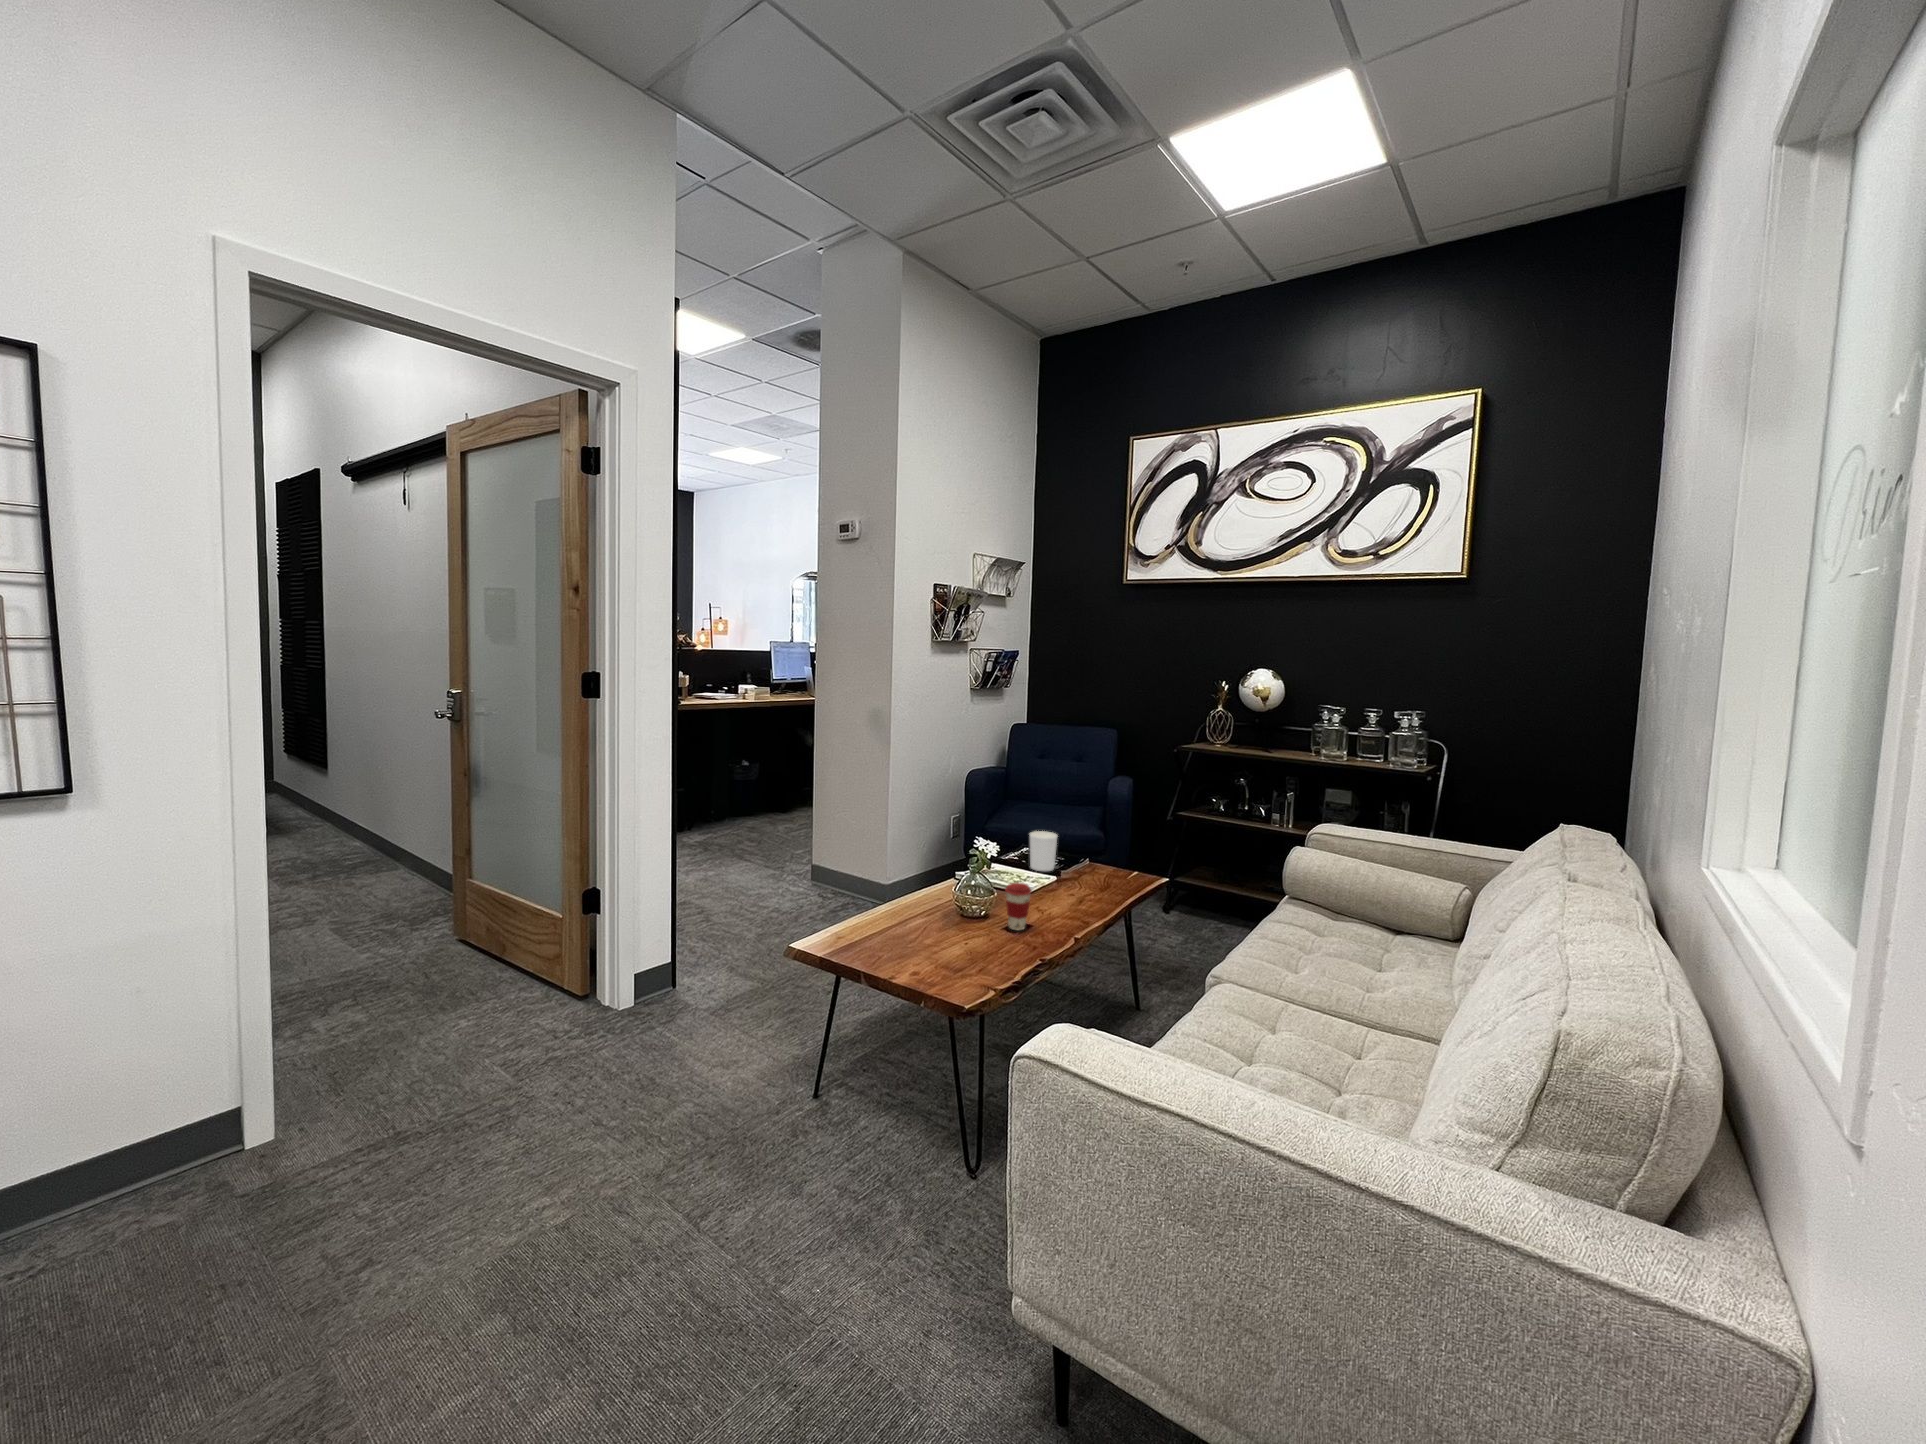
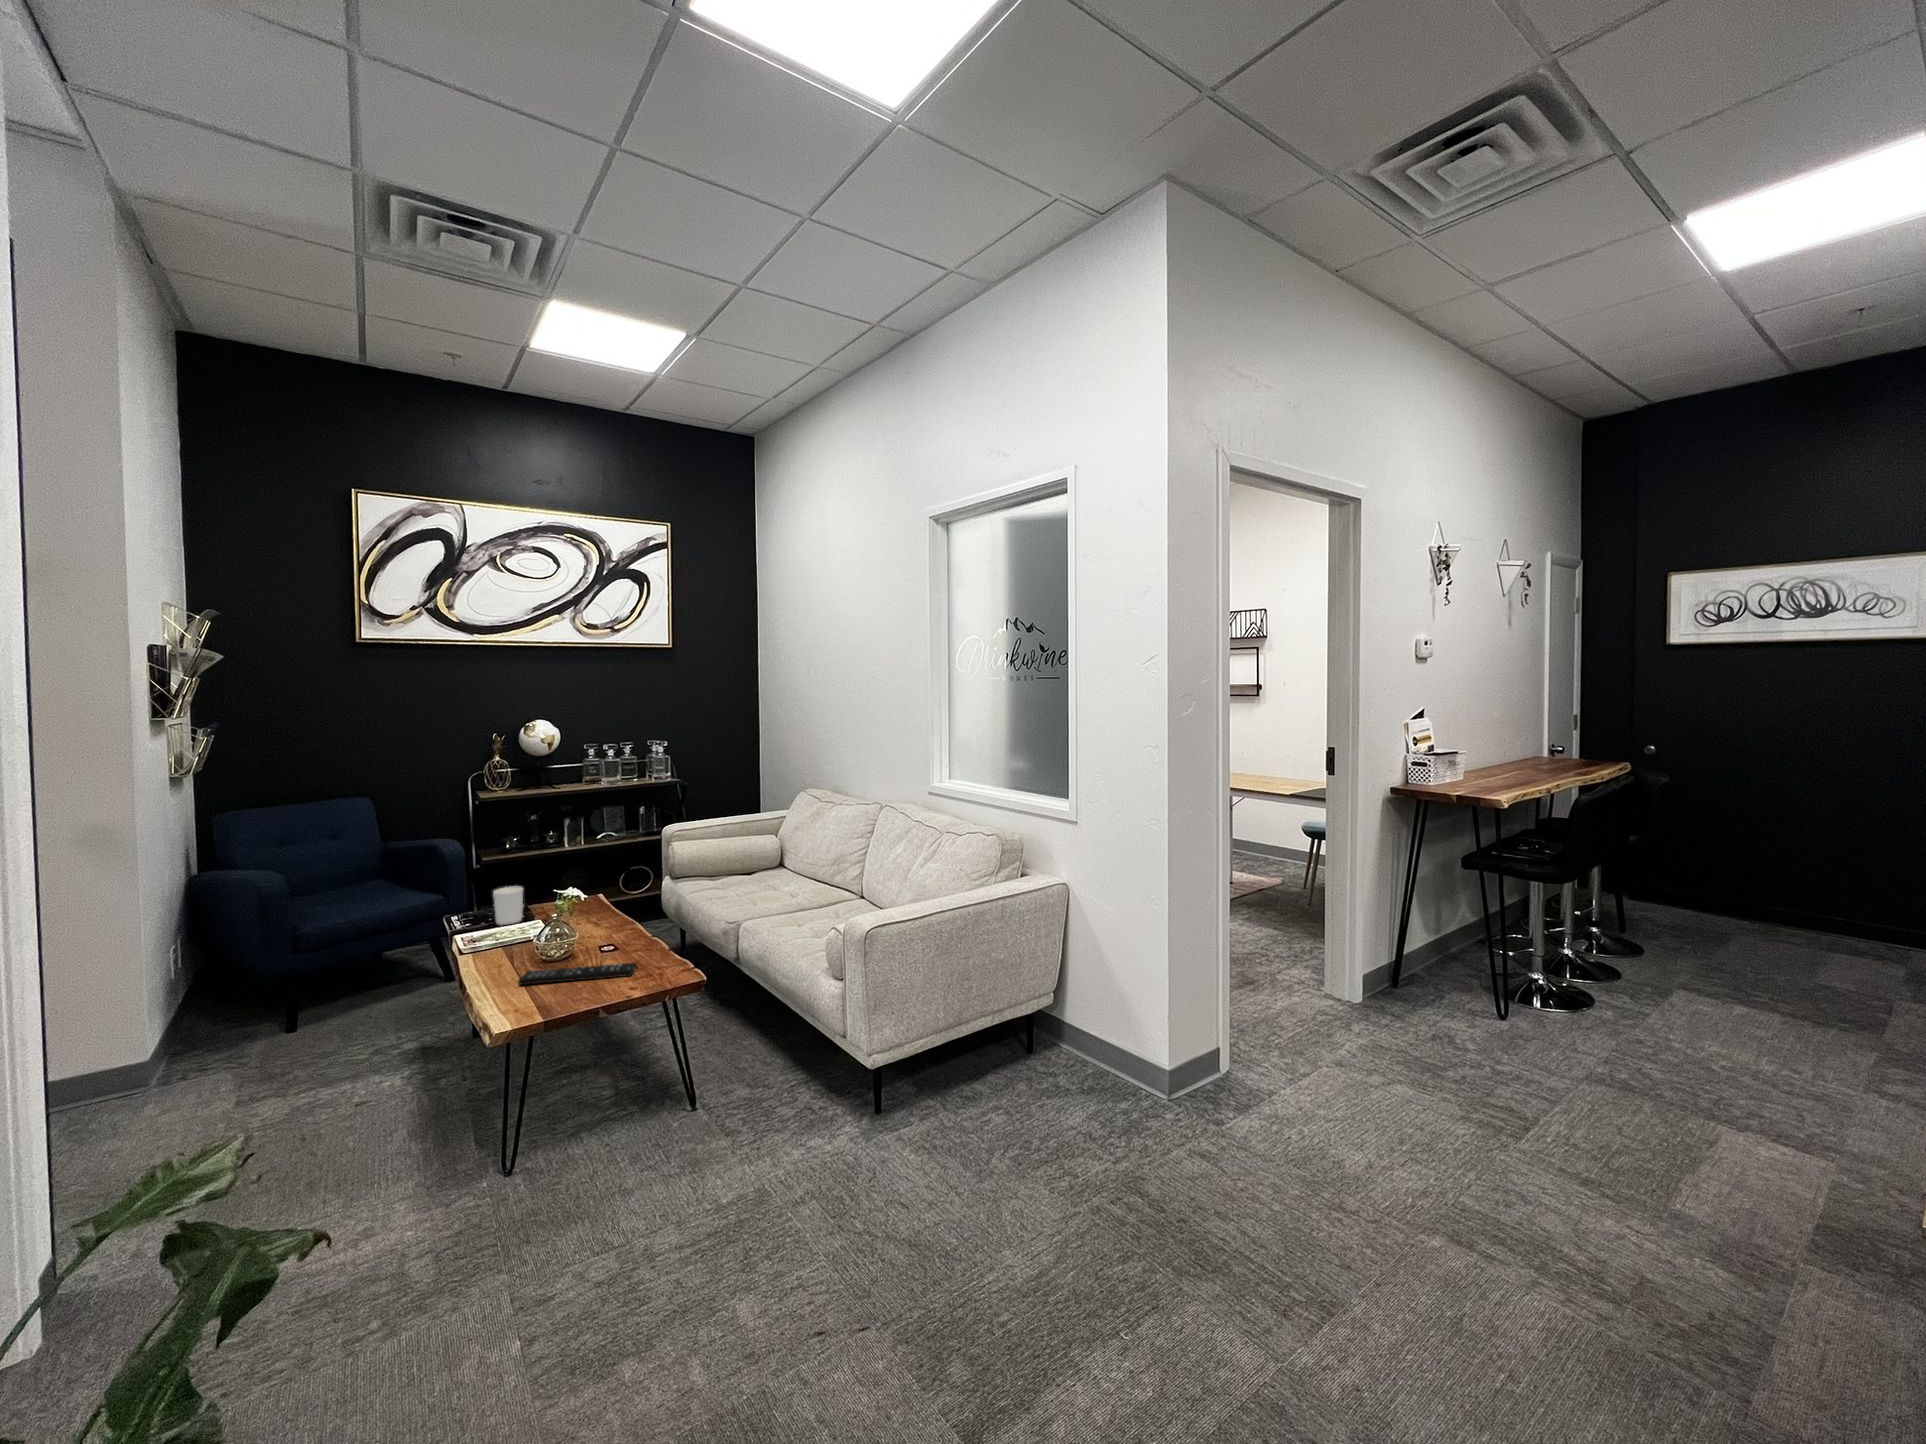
coffee cup: present [1005,883,1031,930] -> none [599,909,623,948]
remote control: none [895,913,971,963] -> present [518,962,637,985]

